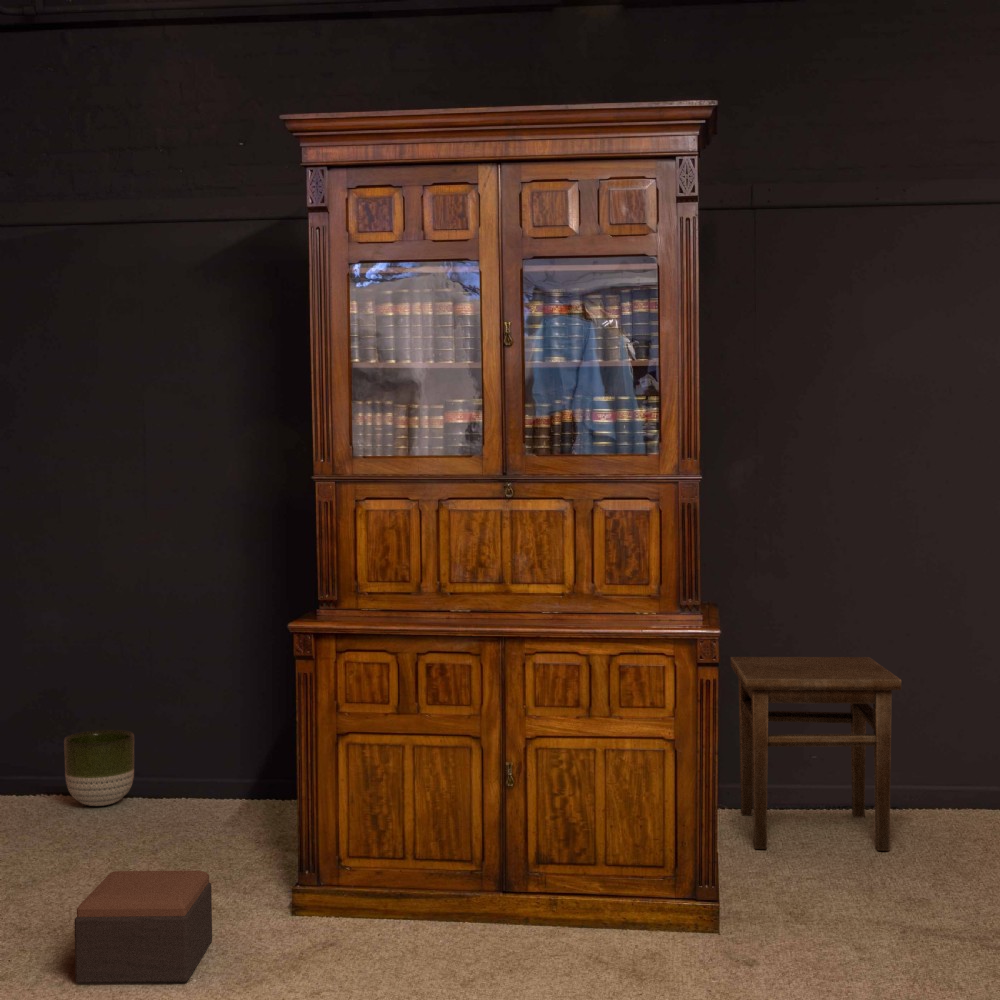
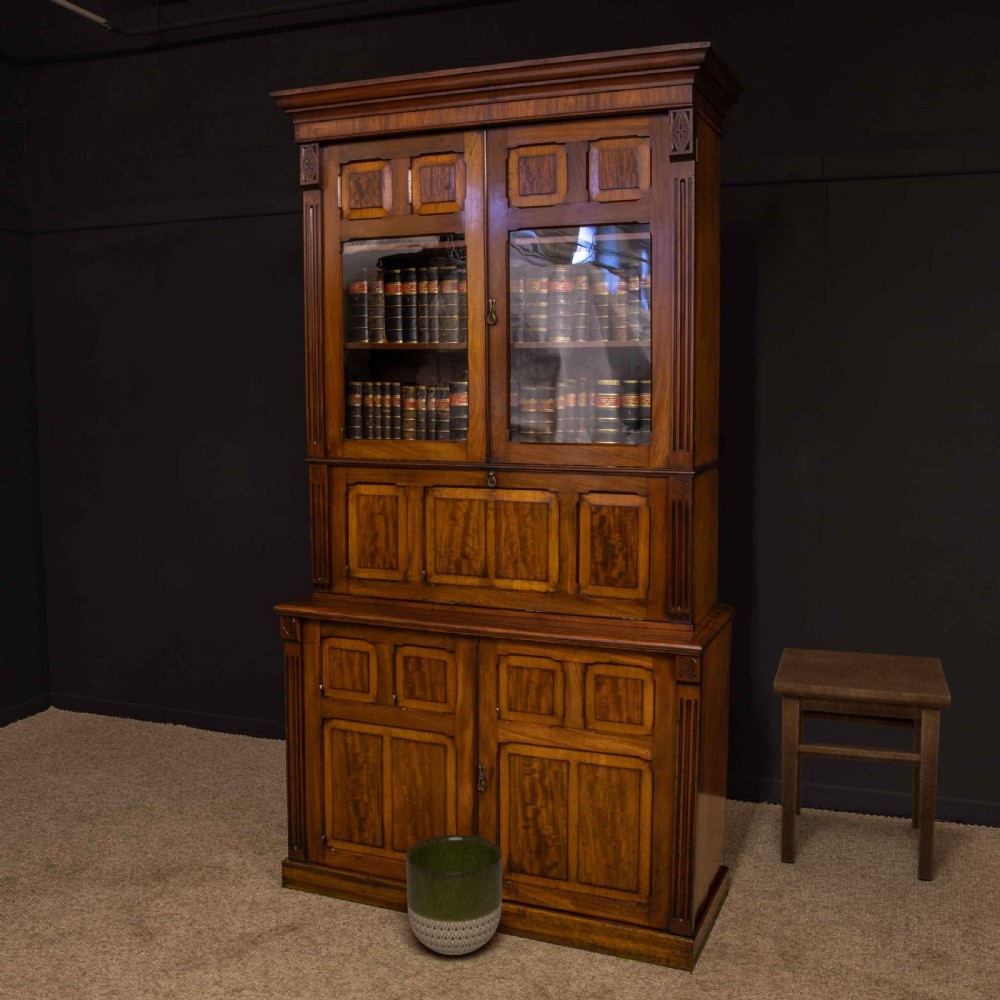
planter: present [64,730,134,806] -> present [406,835,502,955]
footstool: present [74,871,212,983] -> none [25,843,180,969]

